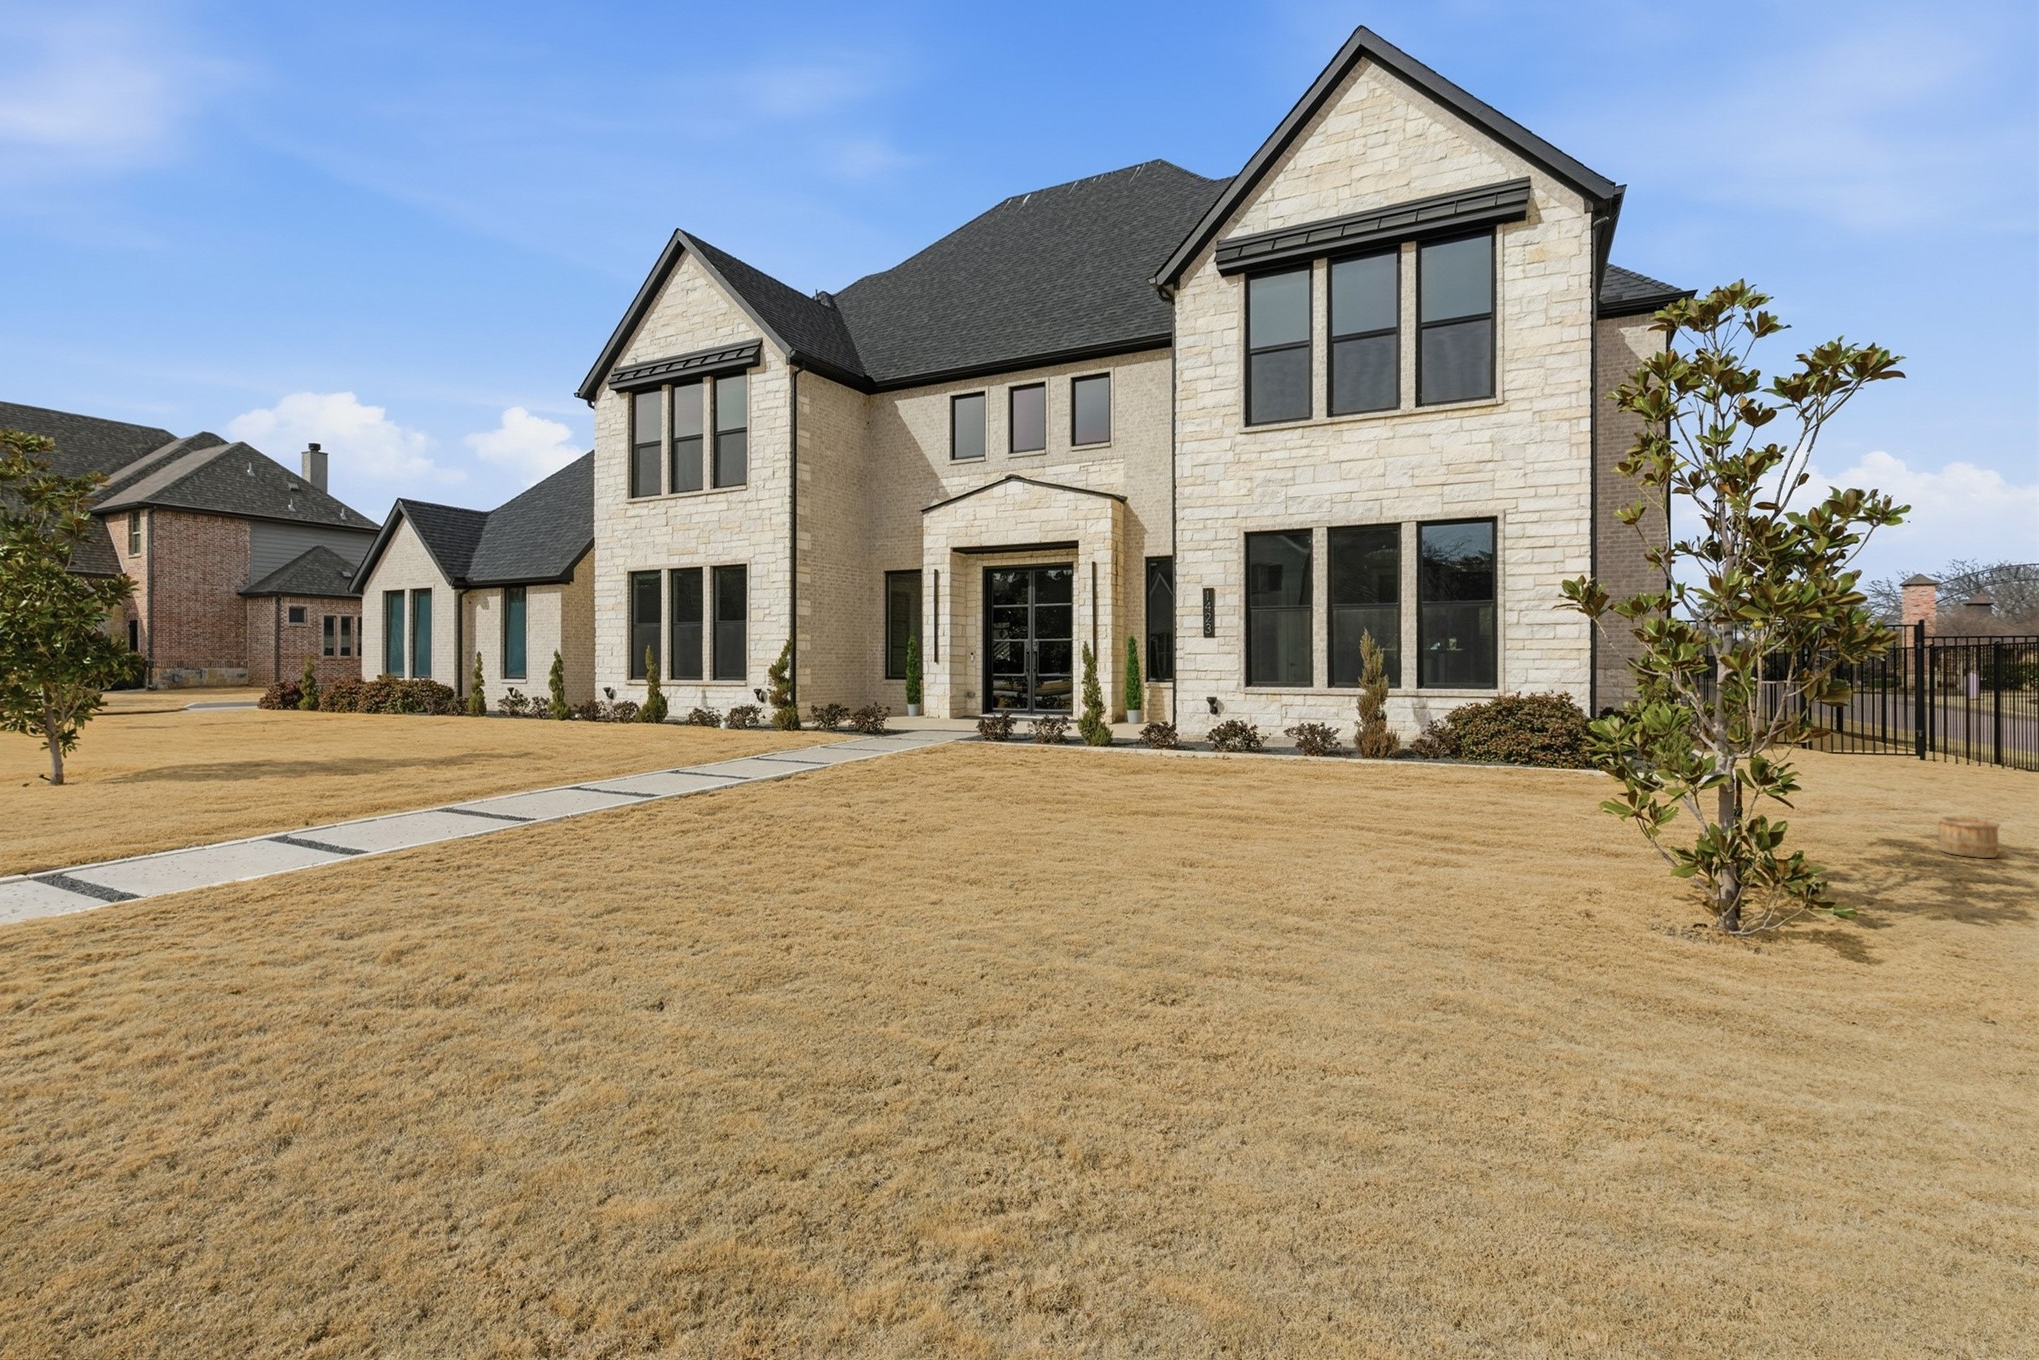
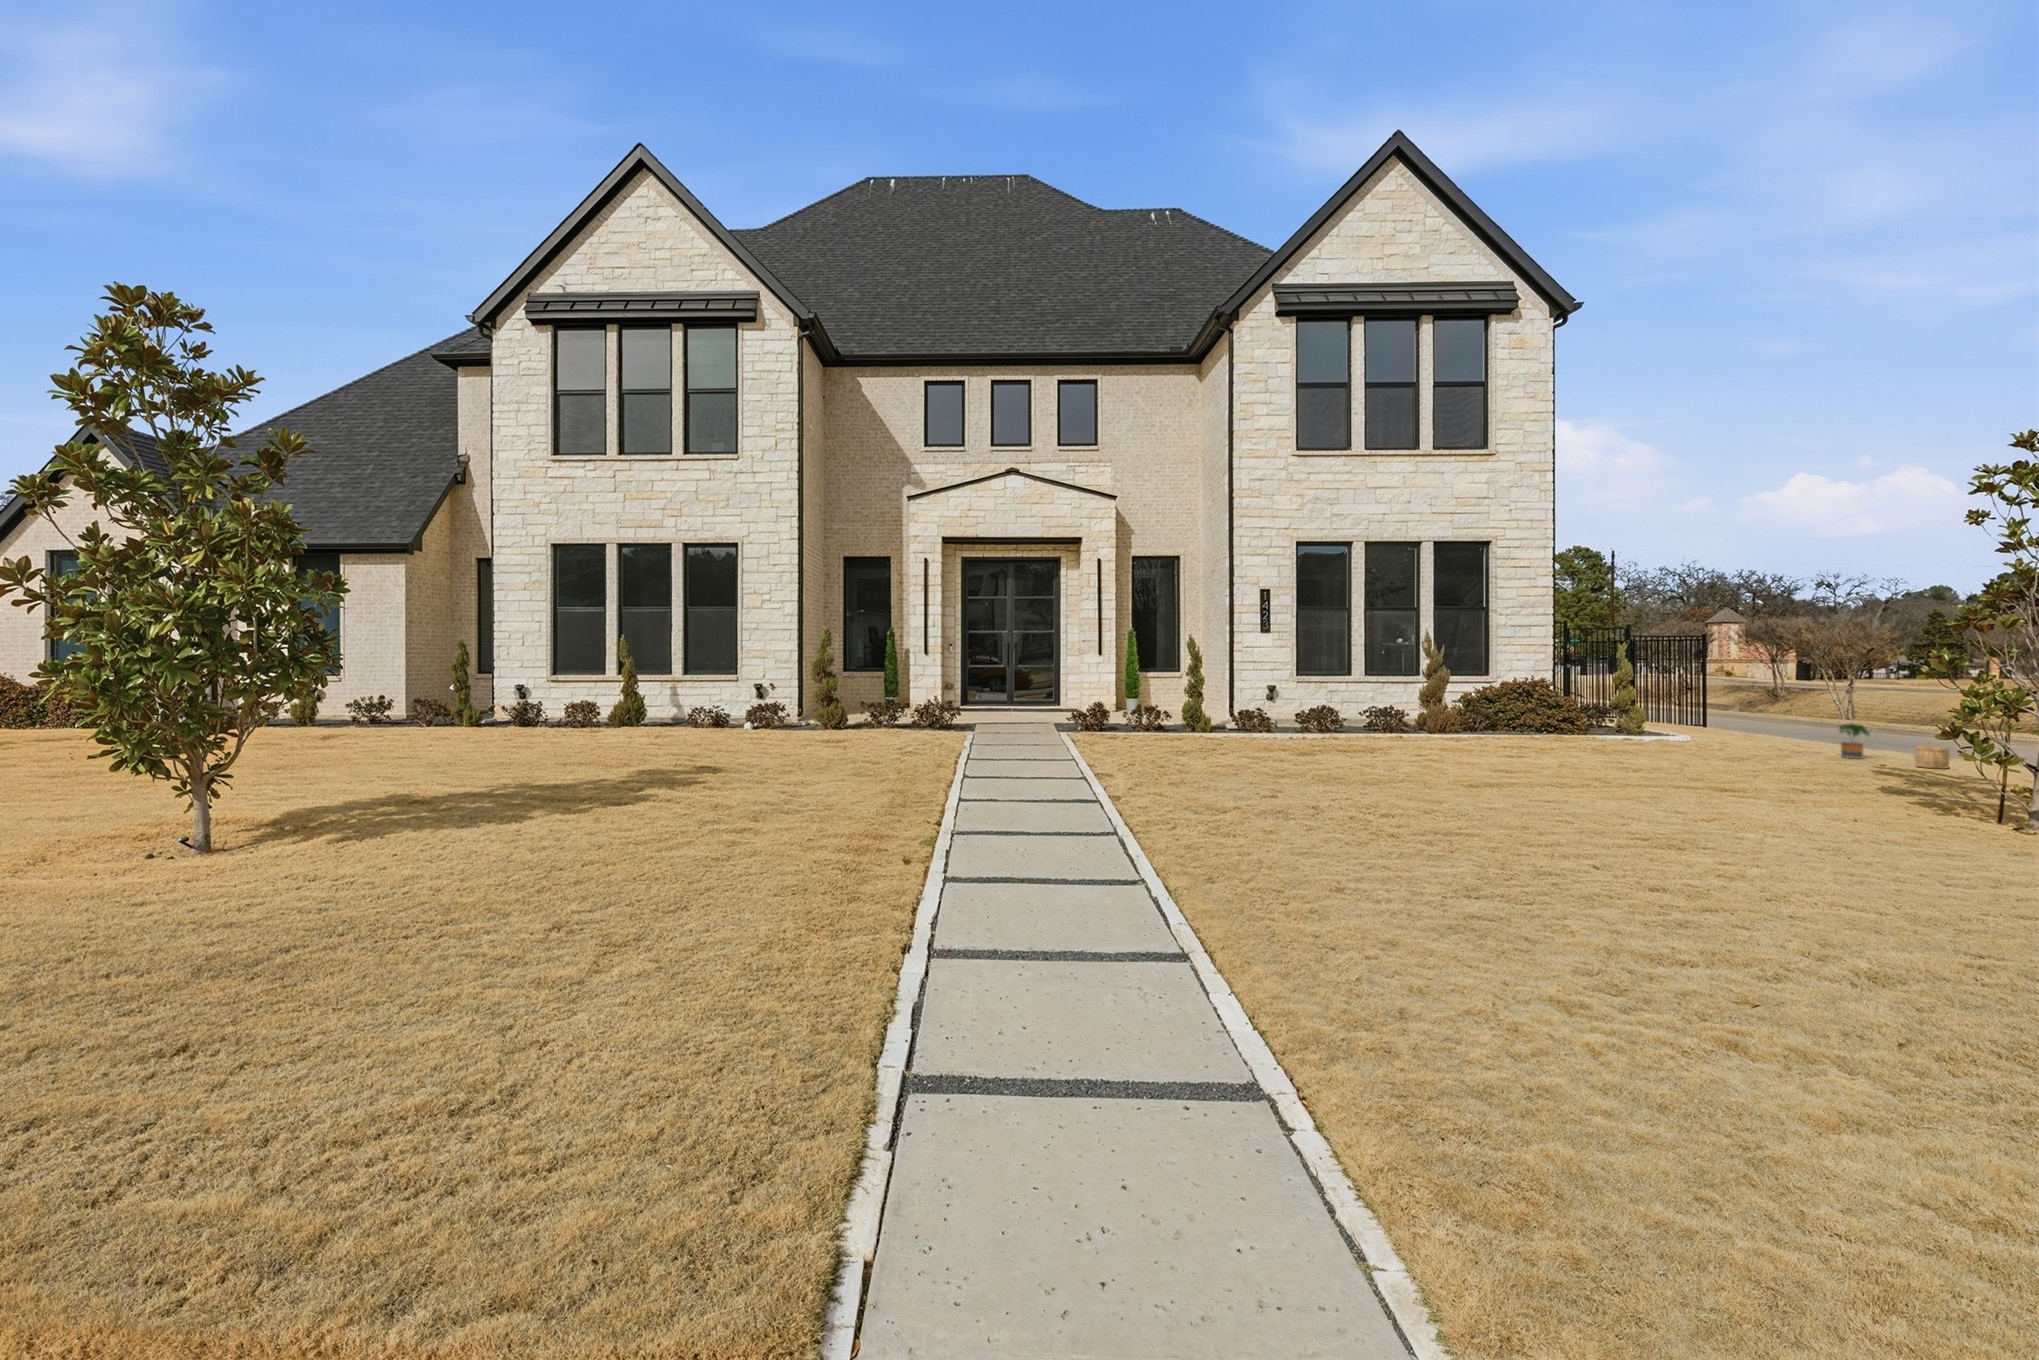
potted tree: none [1872,772,1926,831] -> present [1840,724,1869,759]

